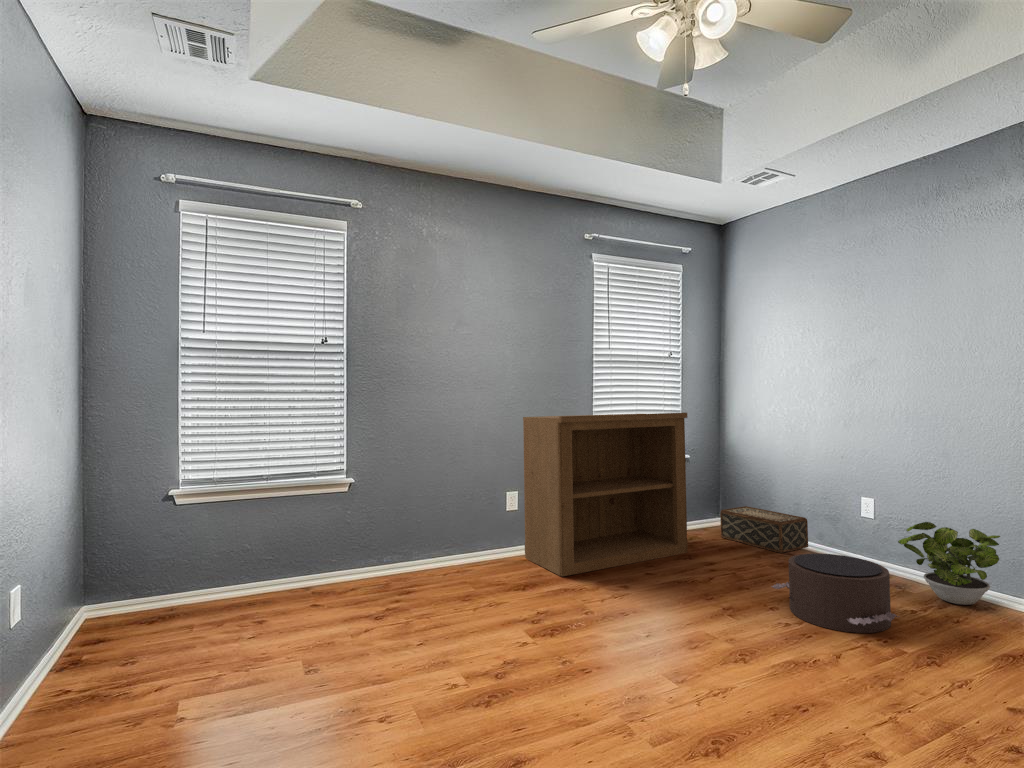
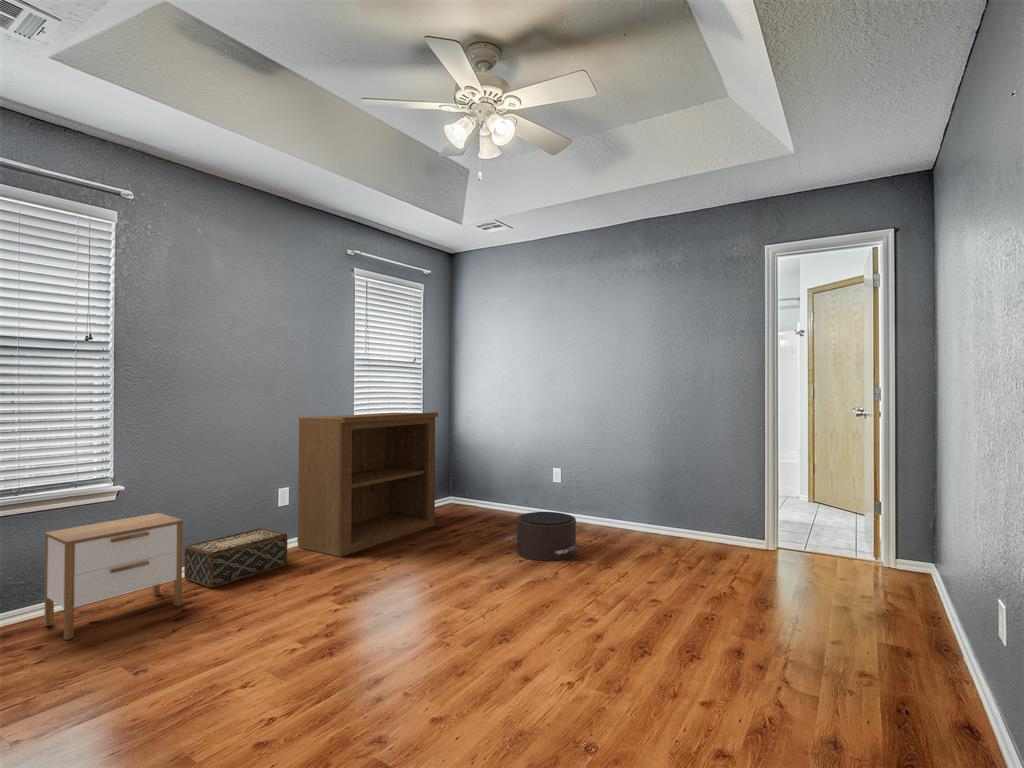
woven basket: present [720,506,808,553] -> present [184,528,287,588]
nightstand: none [286,508,392,620] -> present [44,513,183,640]
potted plant: present [898,522,1000,605] -> none [577,484,628,535]

